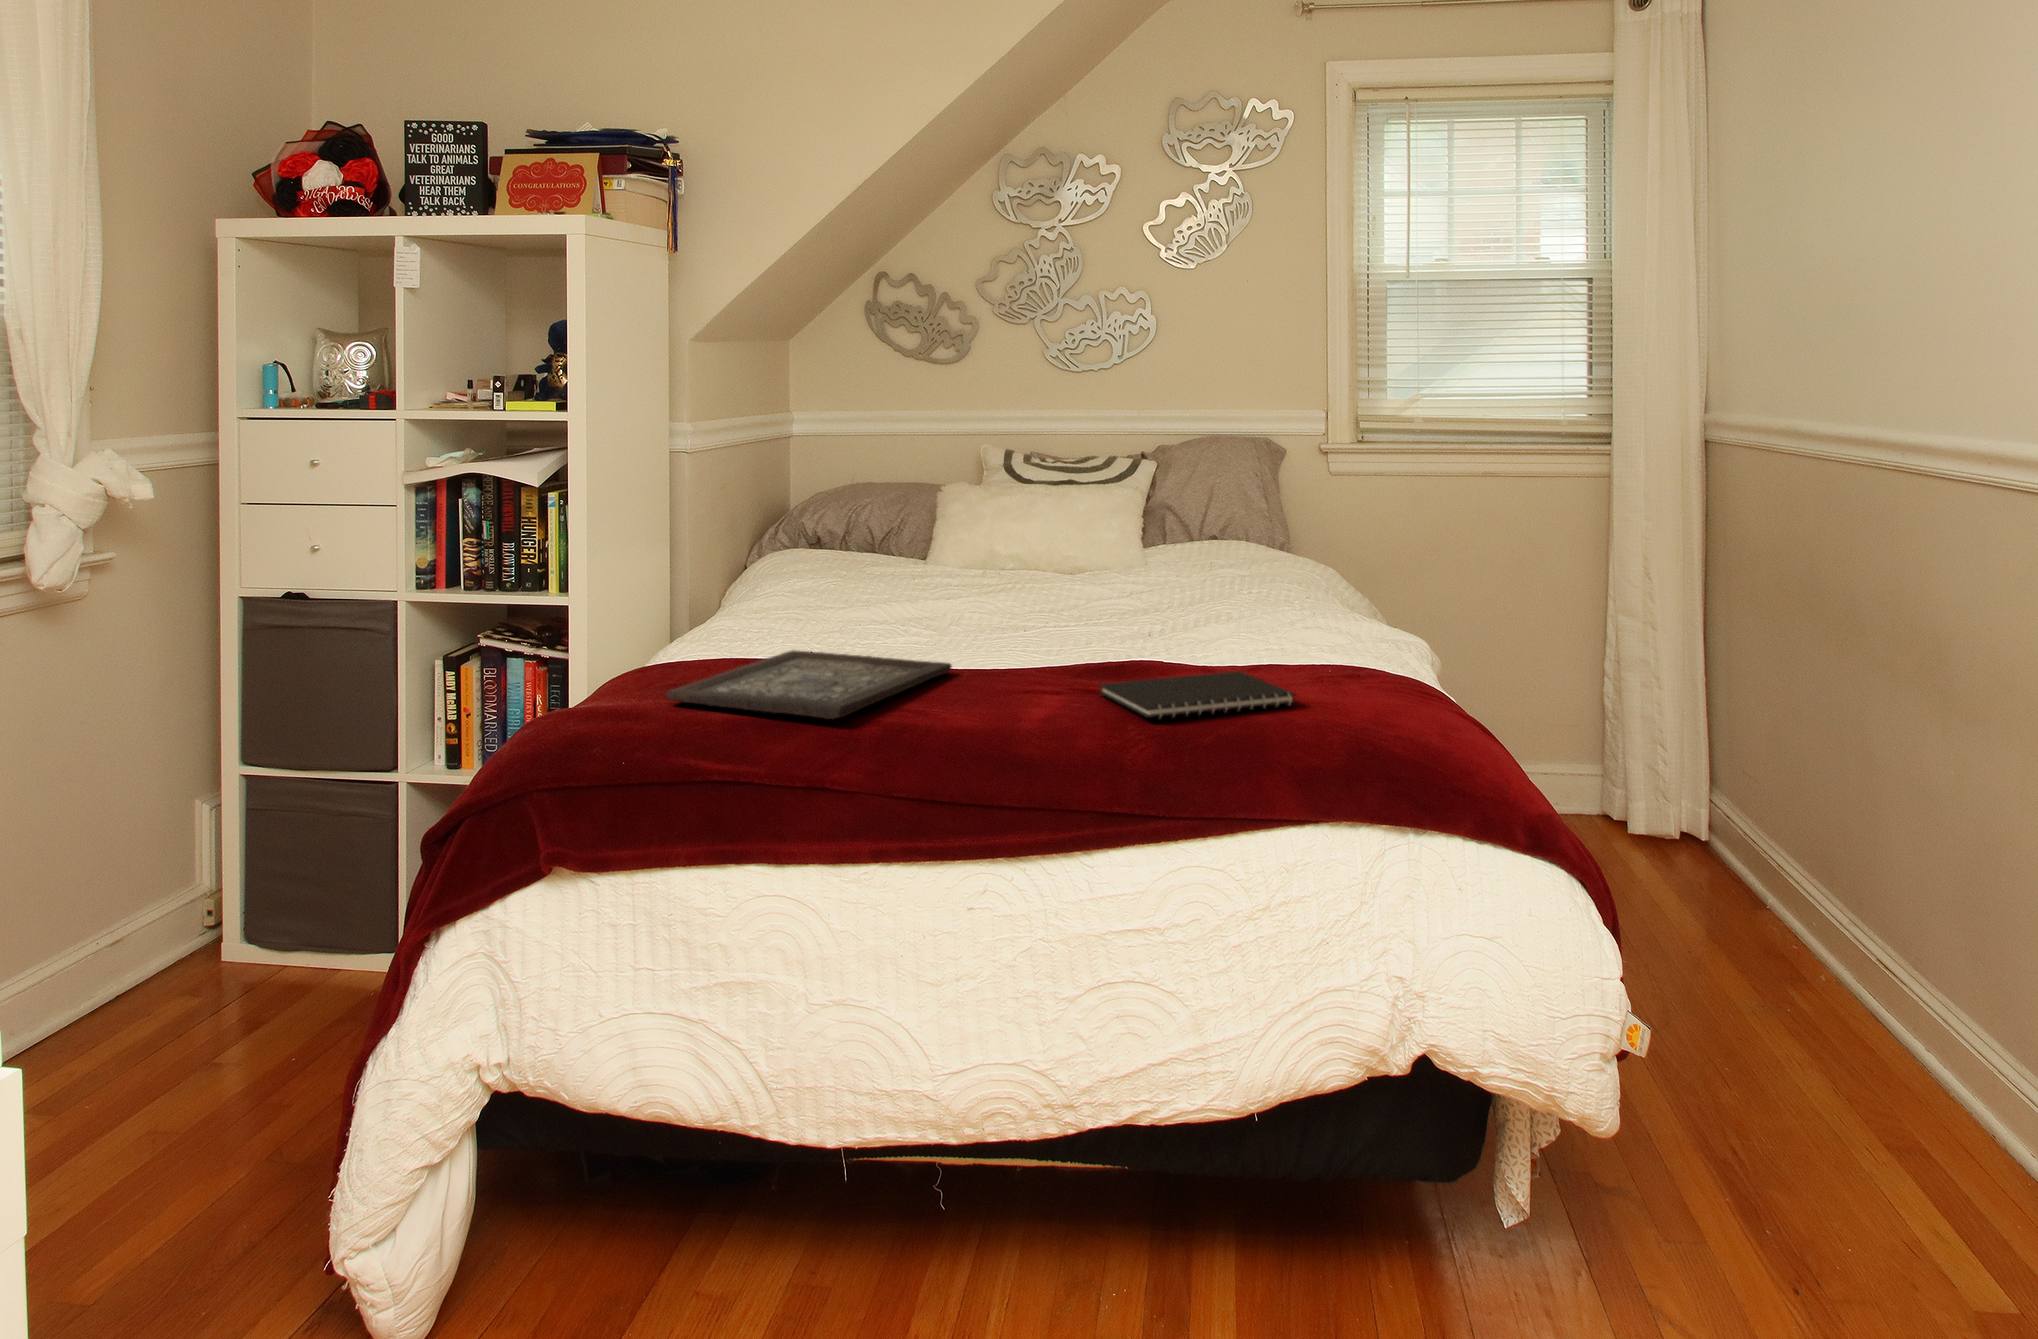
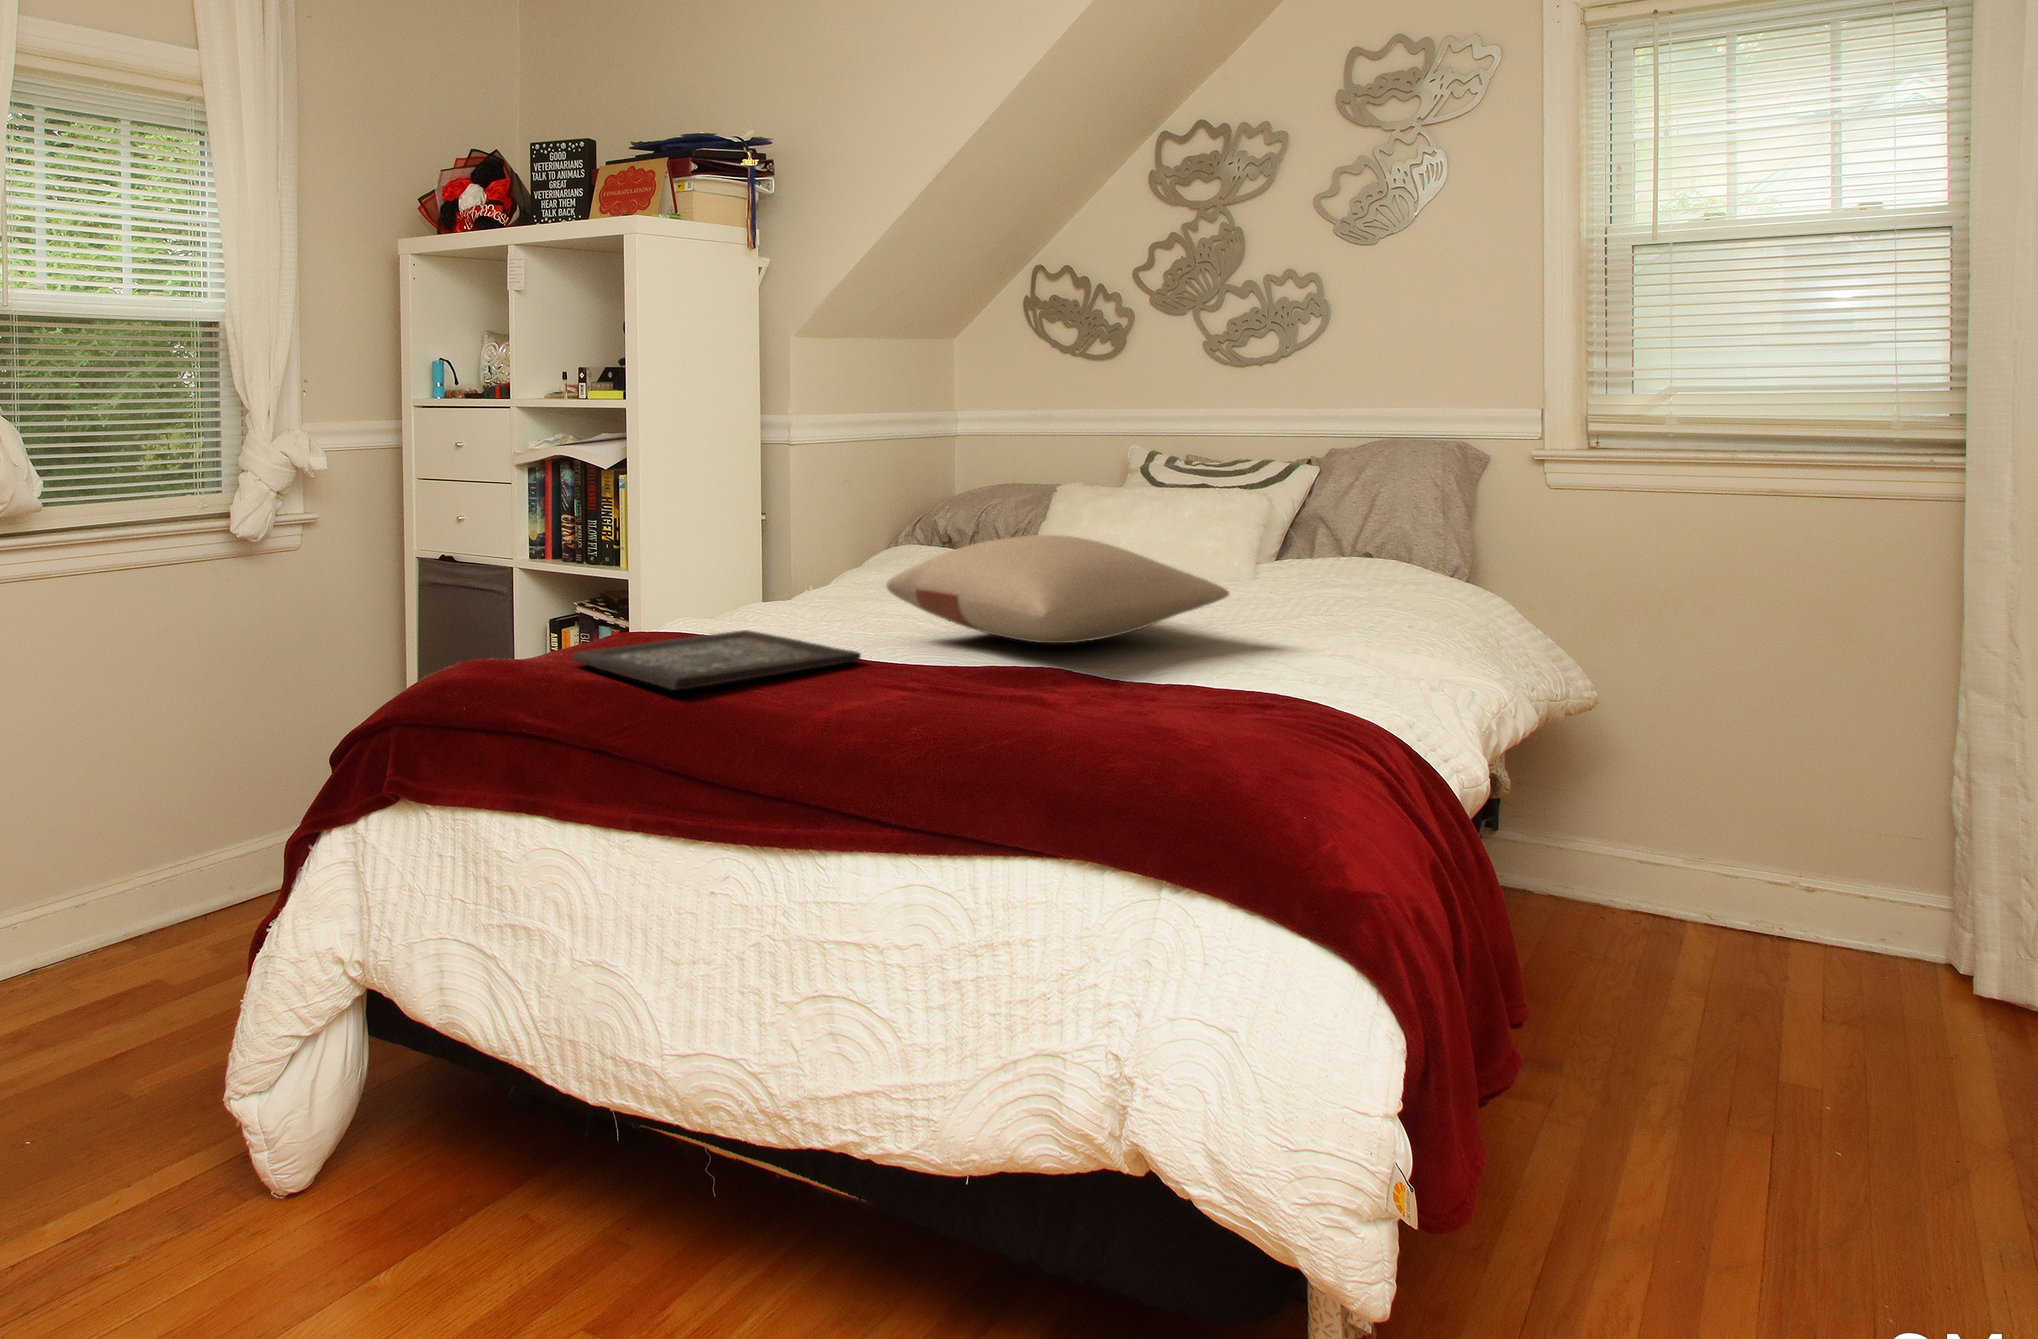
pillow: none [932,539,1226,638] -> present [886,535,1229,643]
notebook: present [1099,671,1296,719] -> none [968,684,1164,728]

